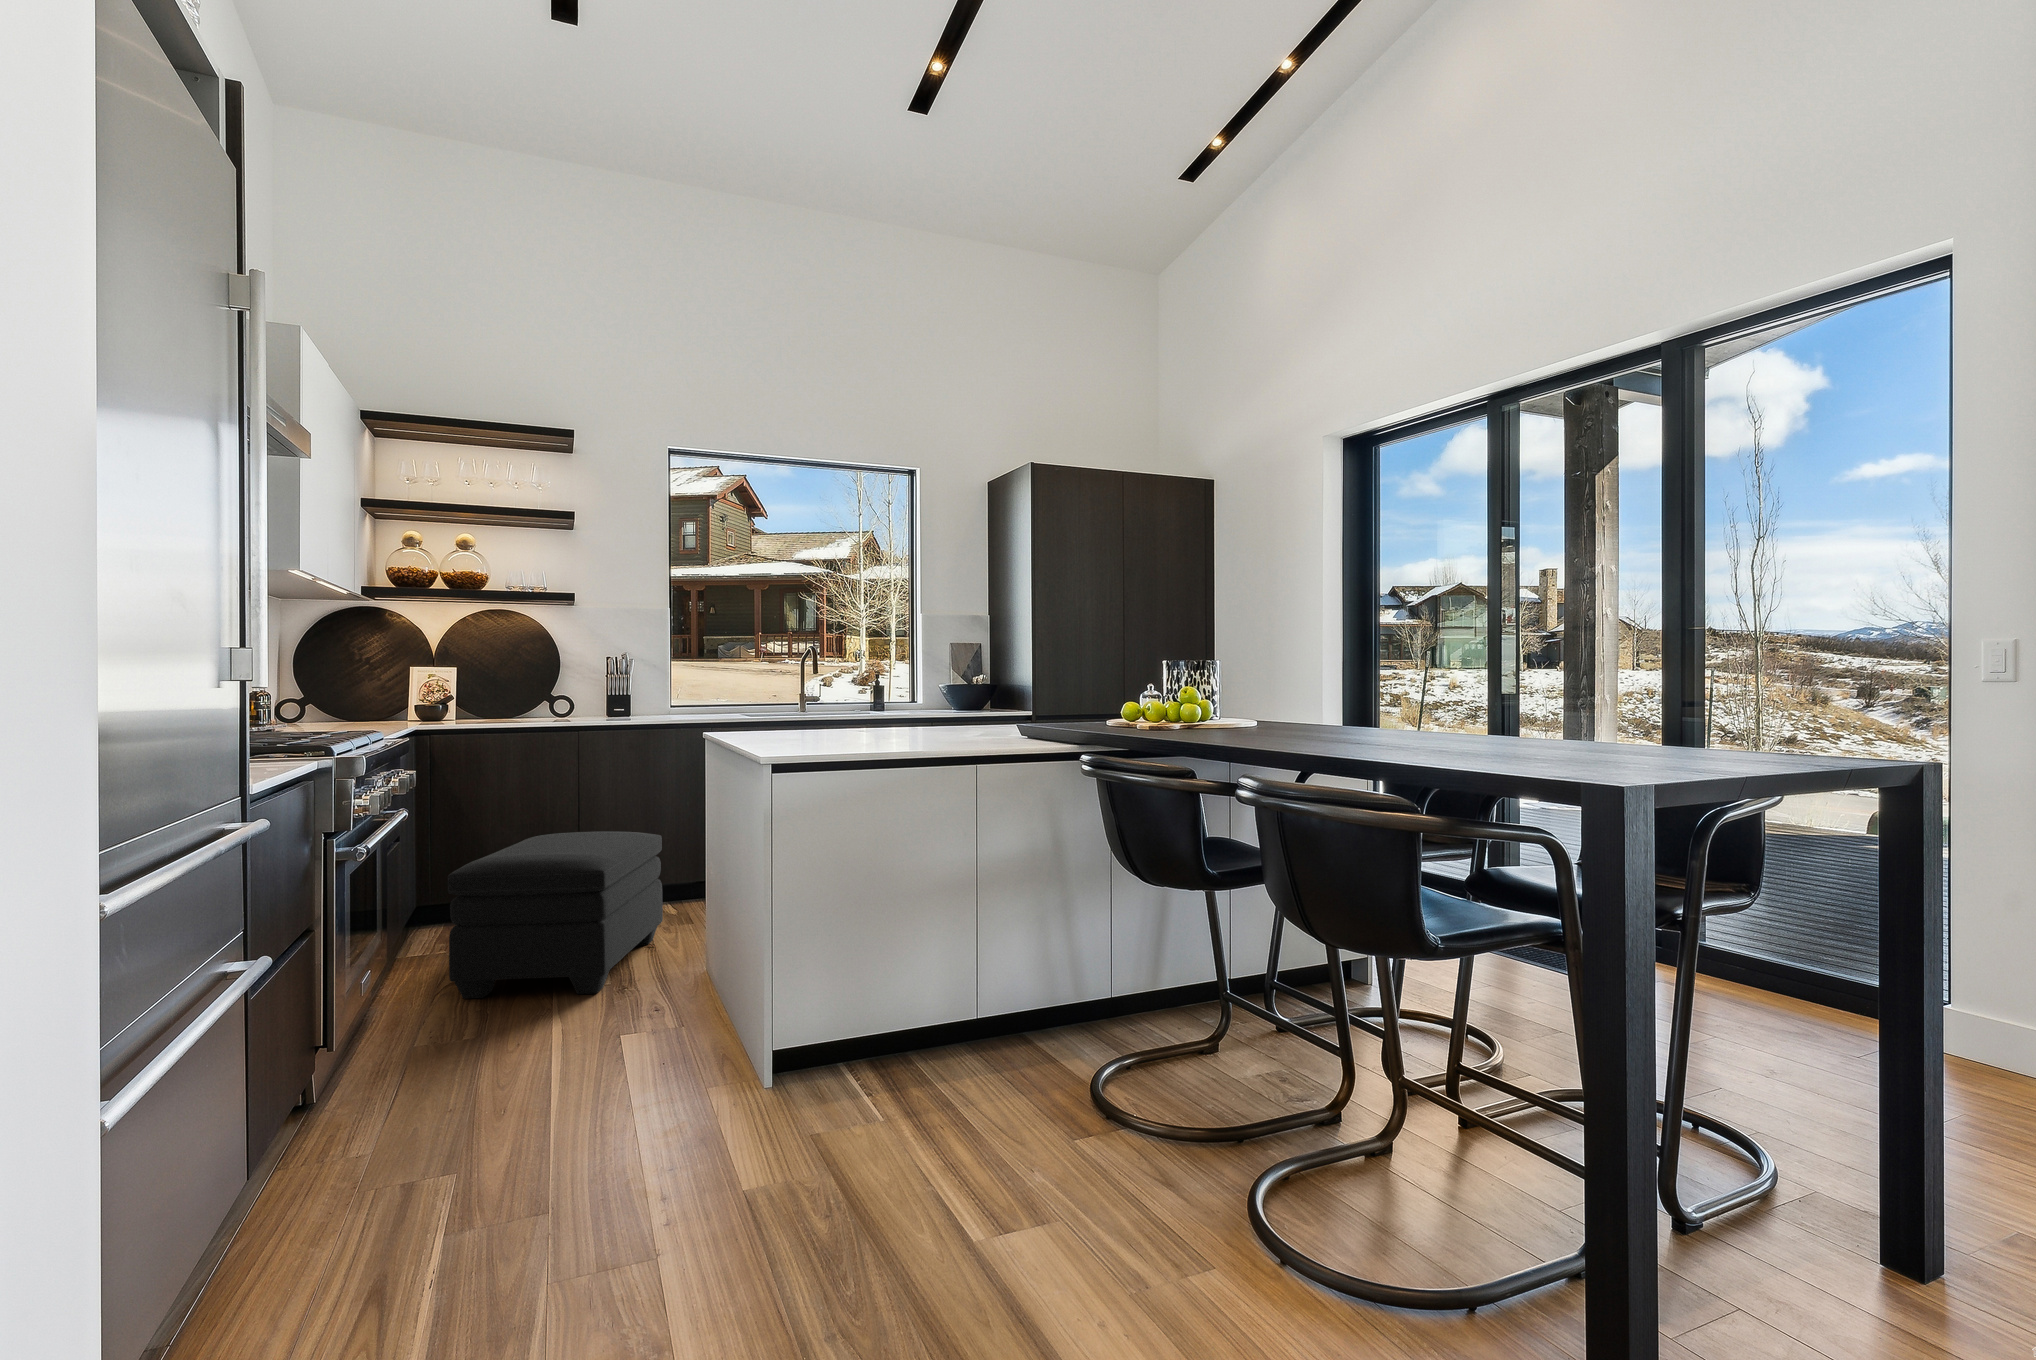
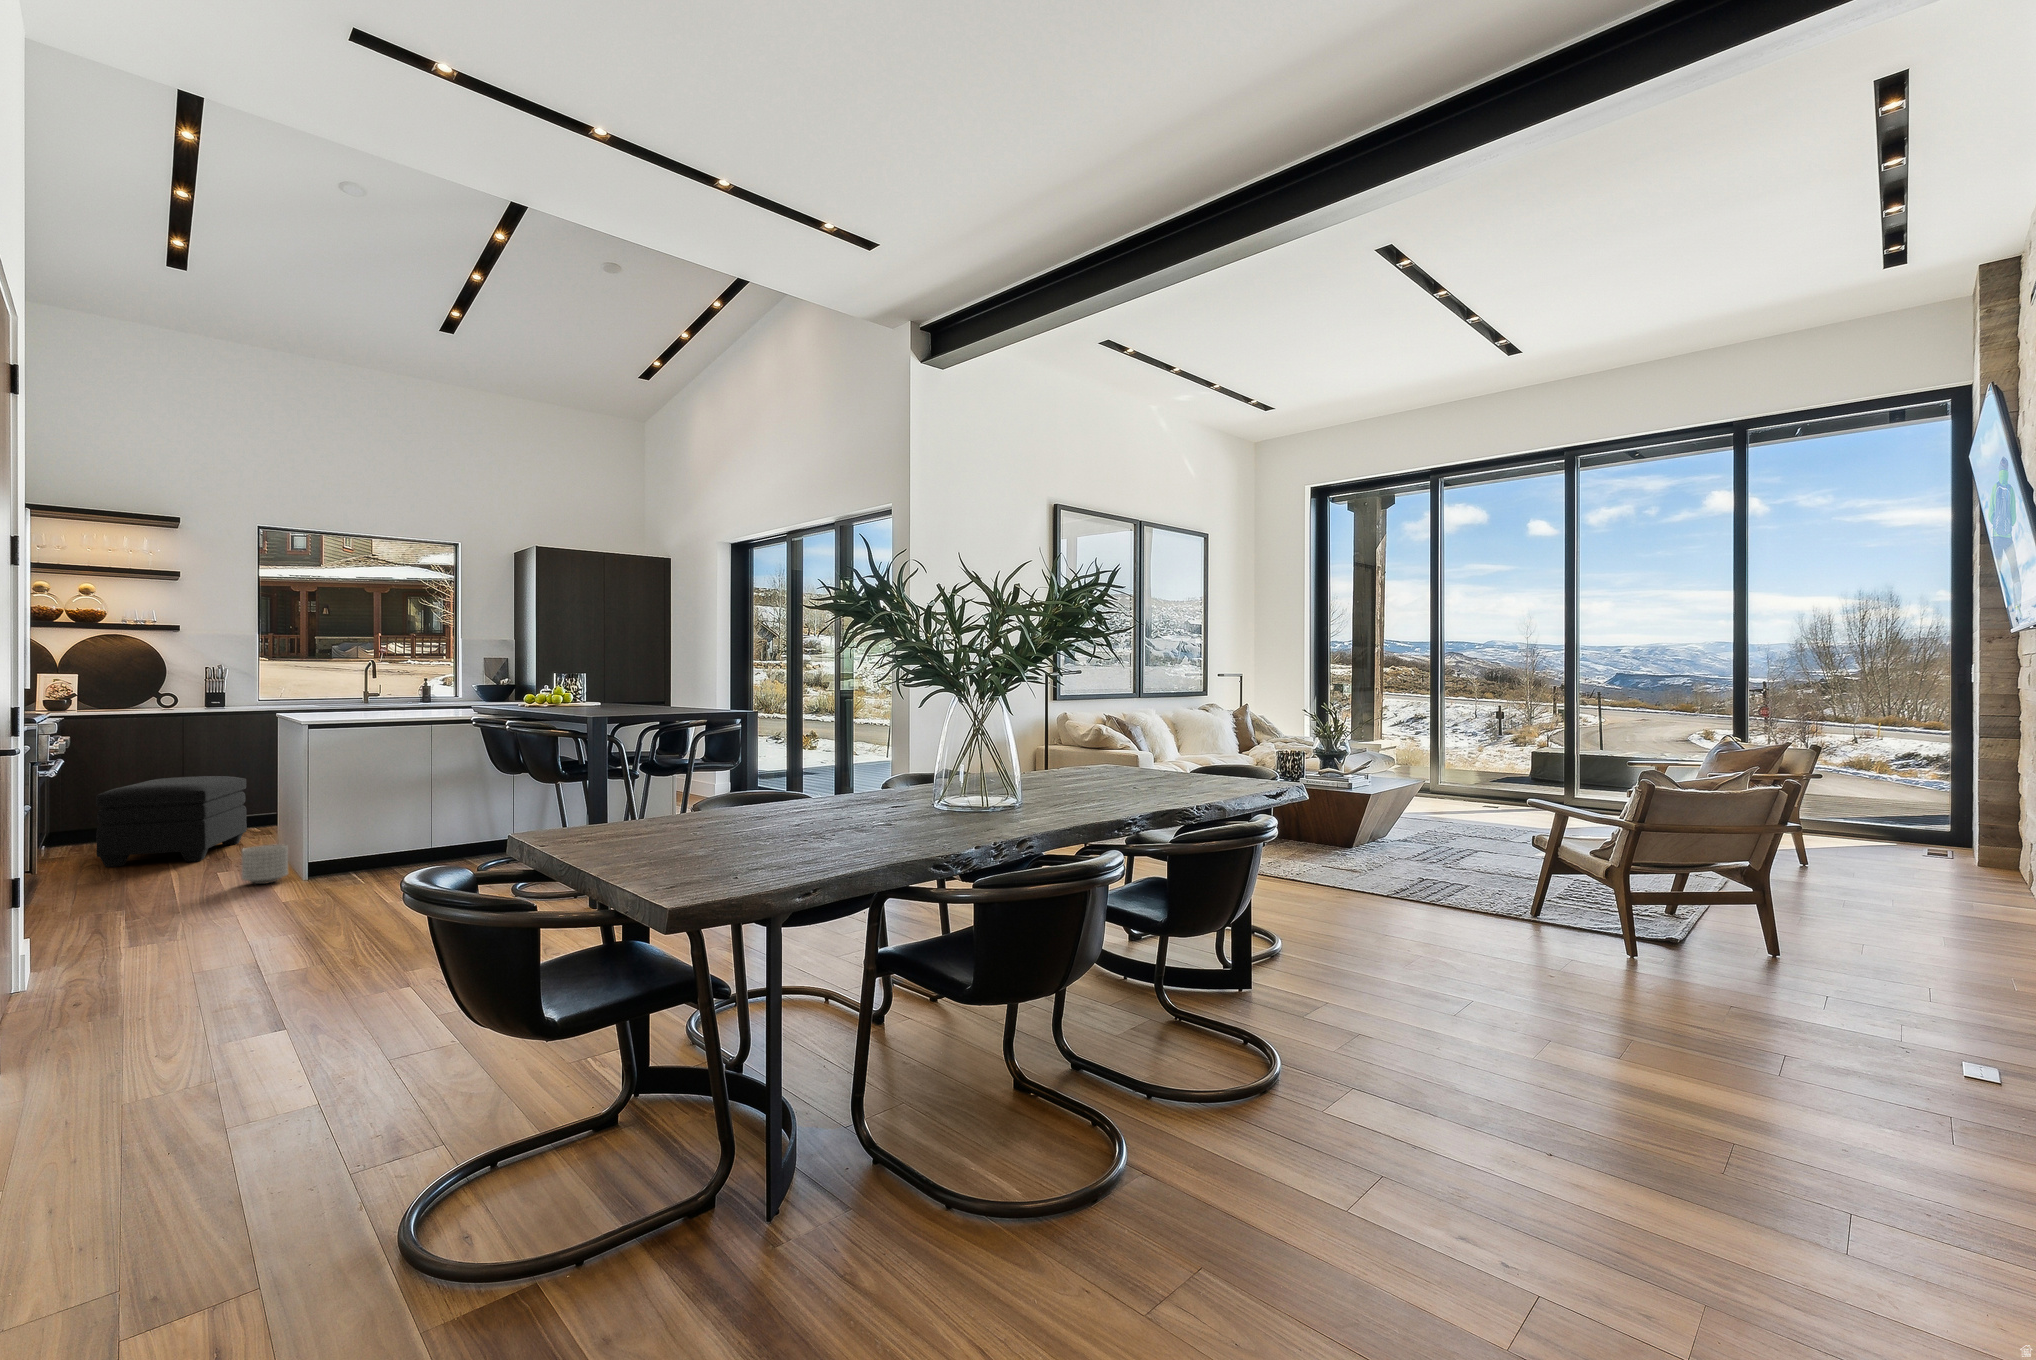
planter: none [663,1007,744,1099] -> present [242,844,288,884]

